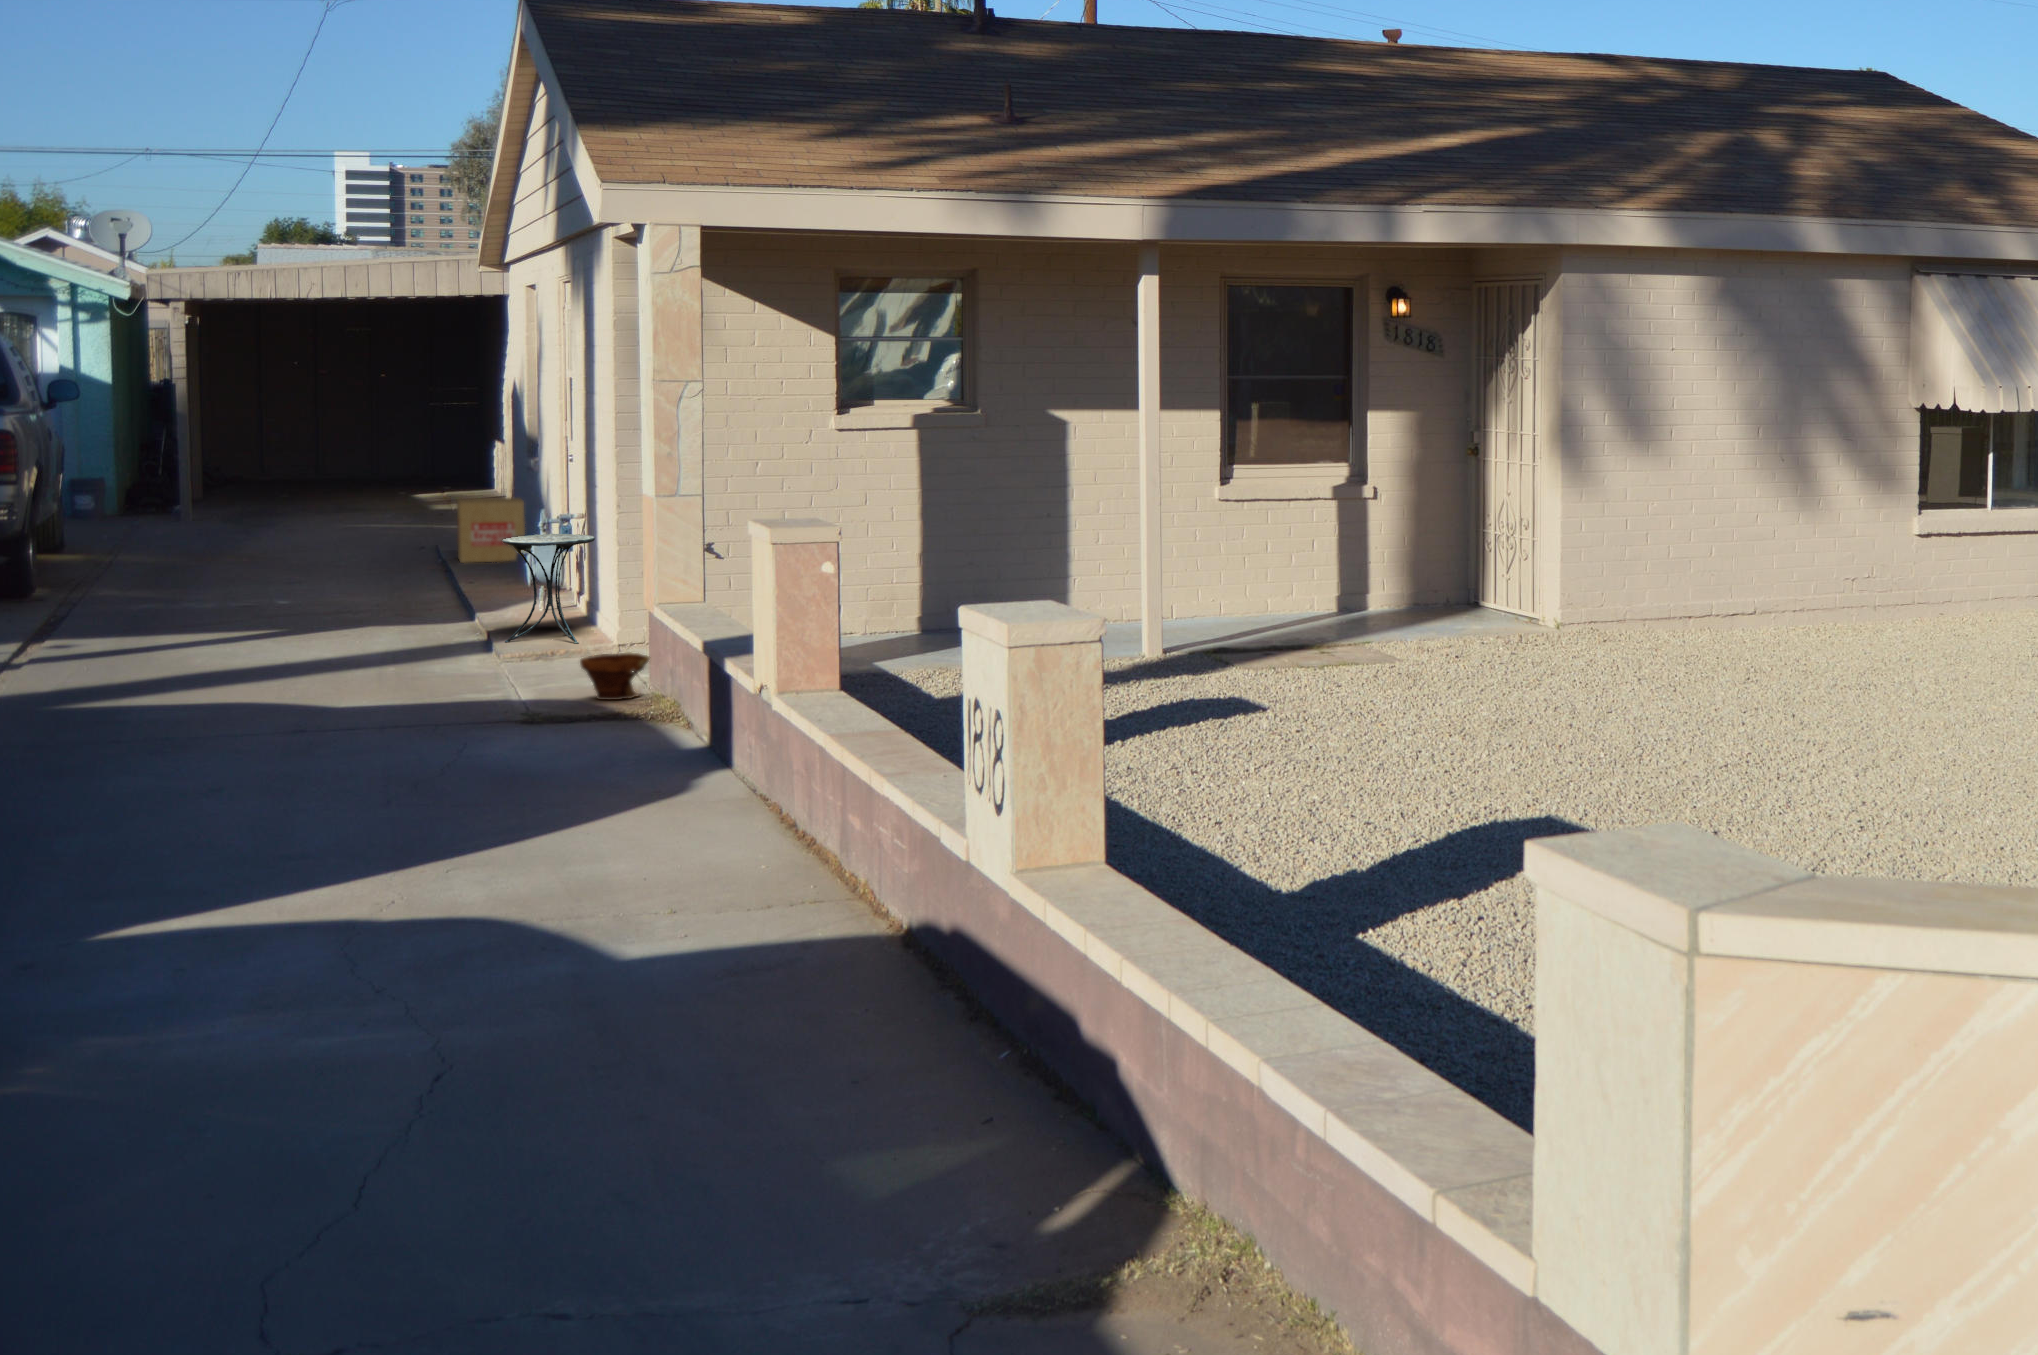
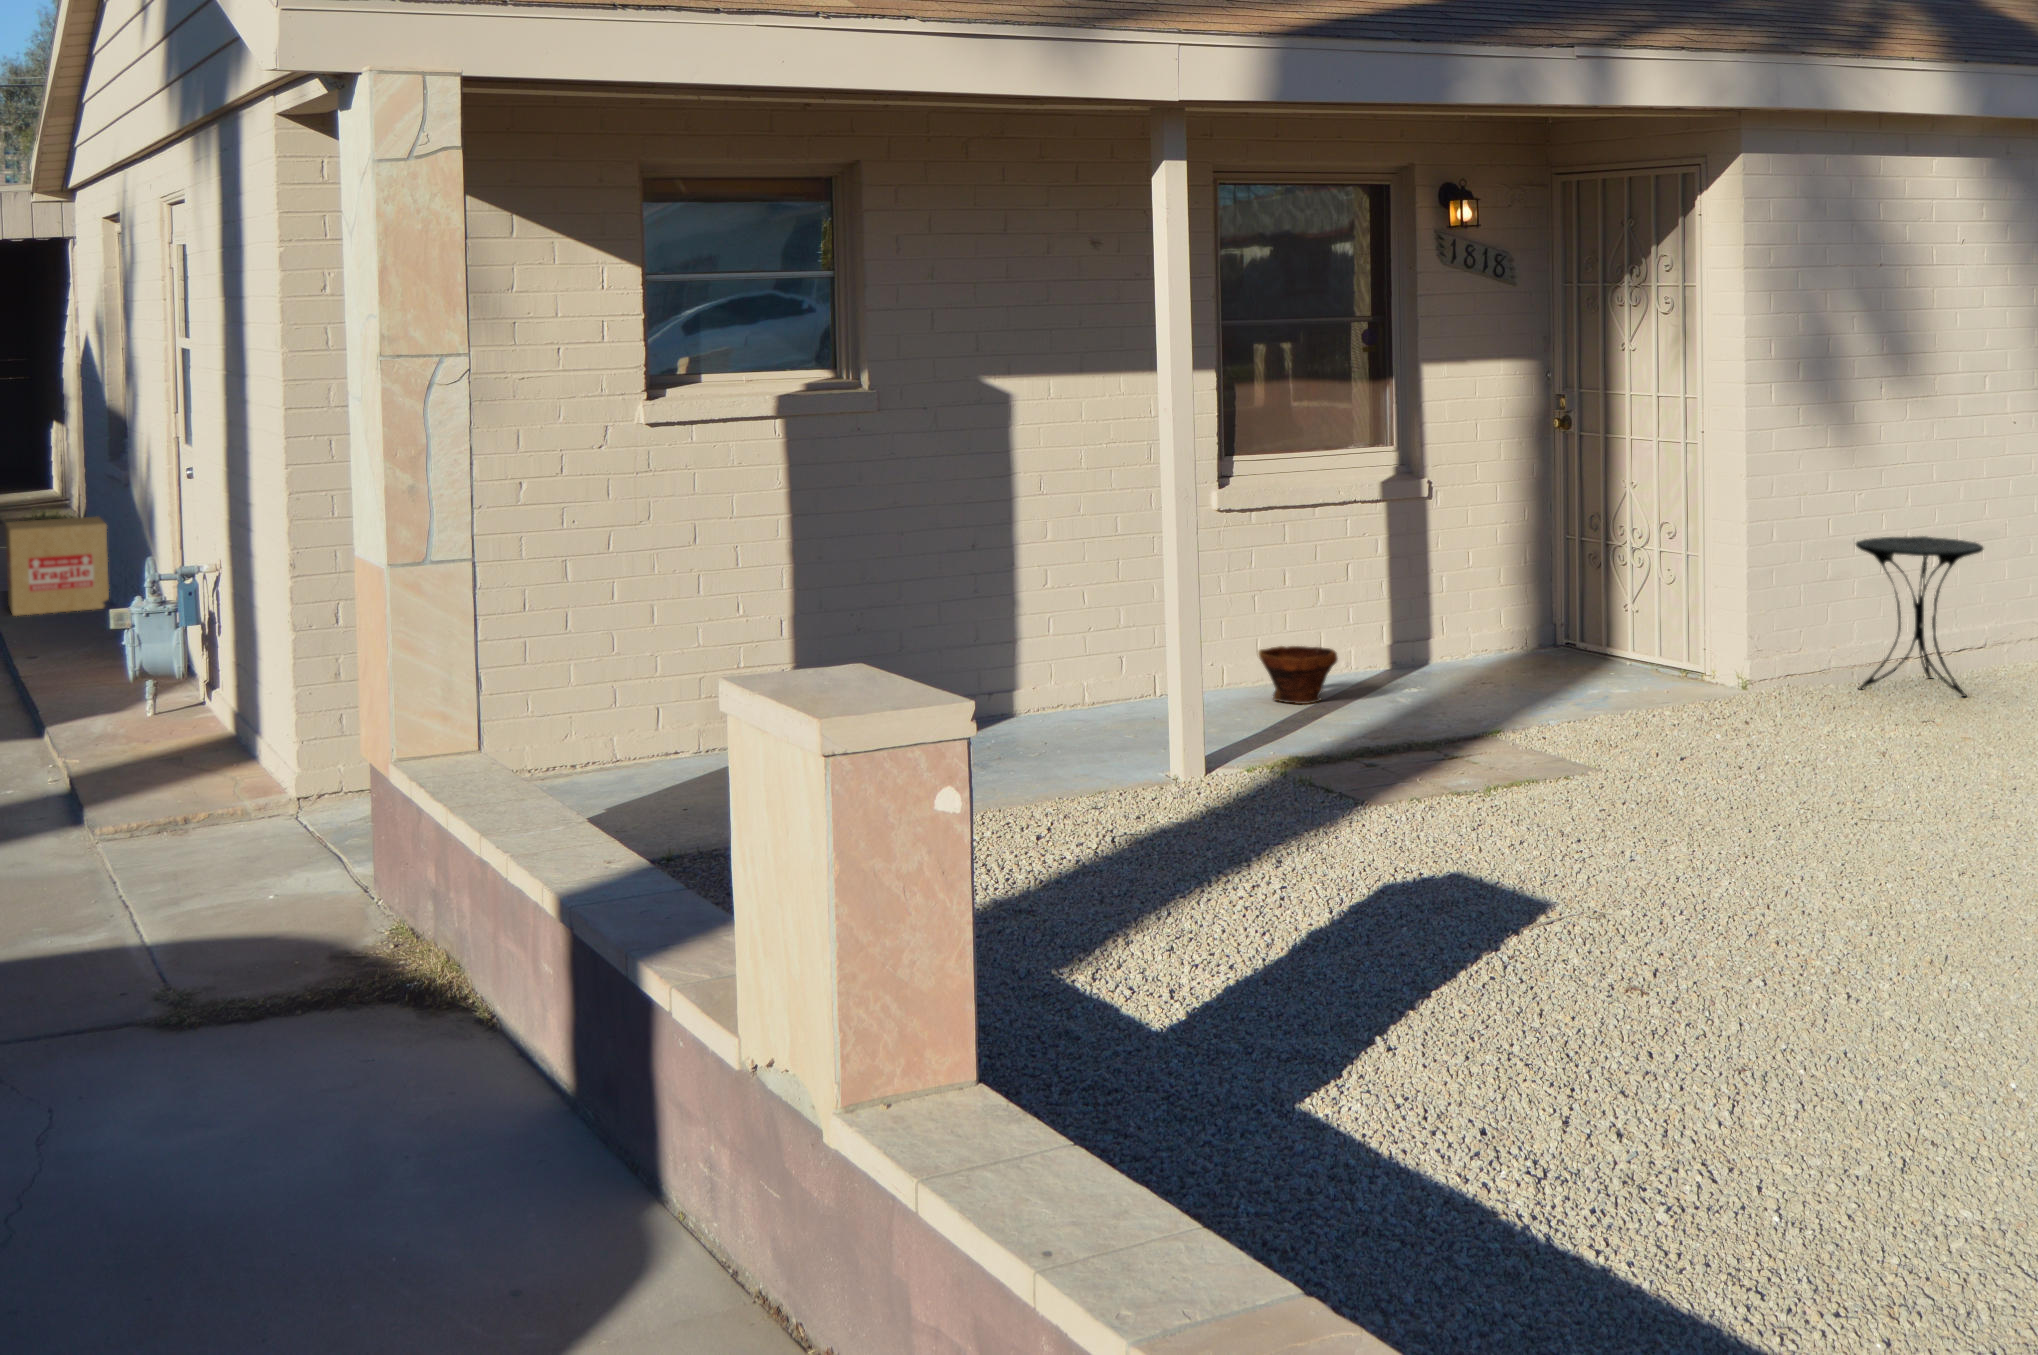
side table: present [502,534,595,644] -> present [1856,536,1984,697]
planter: present [580,652,650,700] -> present [1258,646,1338,704]

